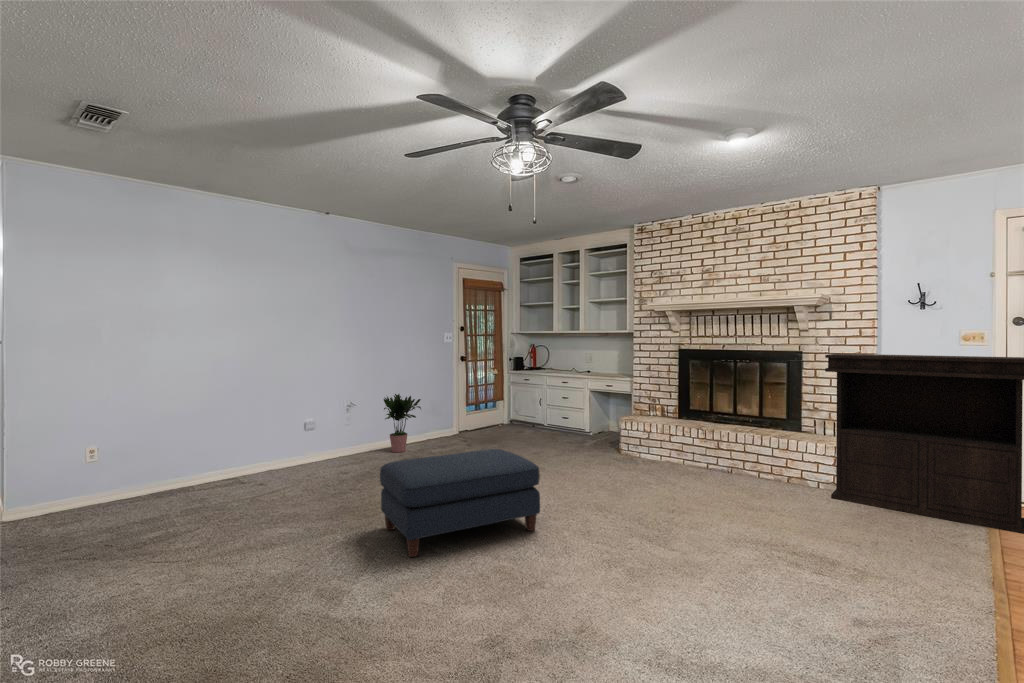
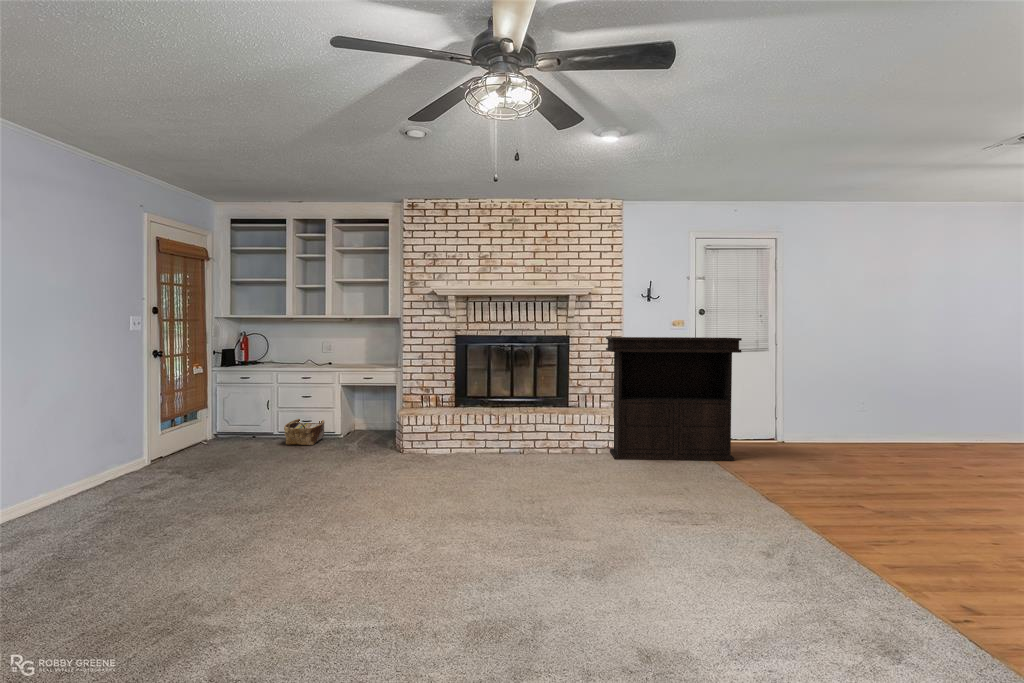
potted plant: present [384,394,421,452] -> none [30,404,123,506]
woven basket: none [542,410,575,438] -> present [284,419,324,445]
ottoman: present [380,449,540,557] -> none [216,464,443,648]

